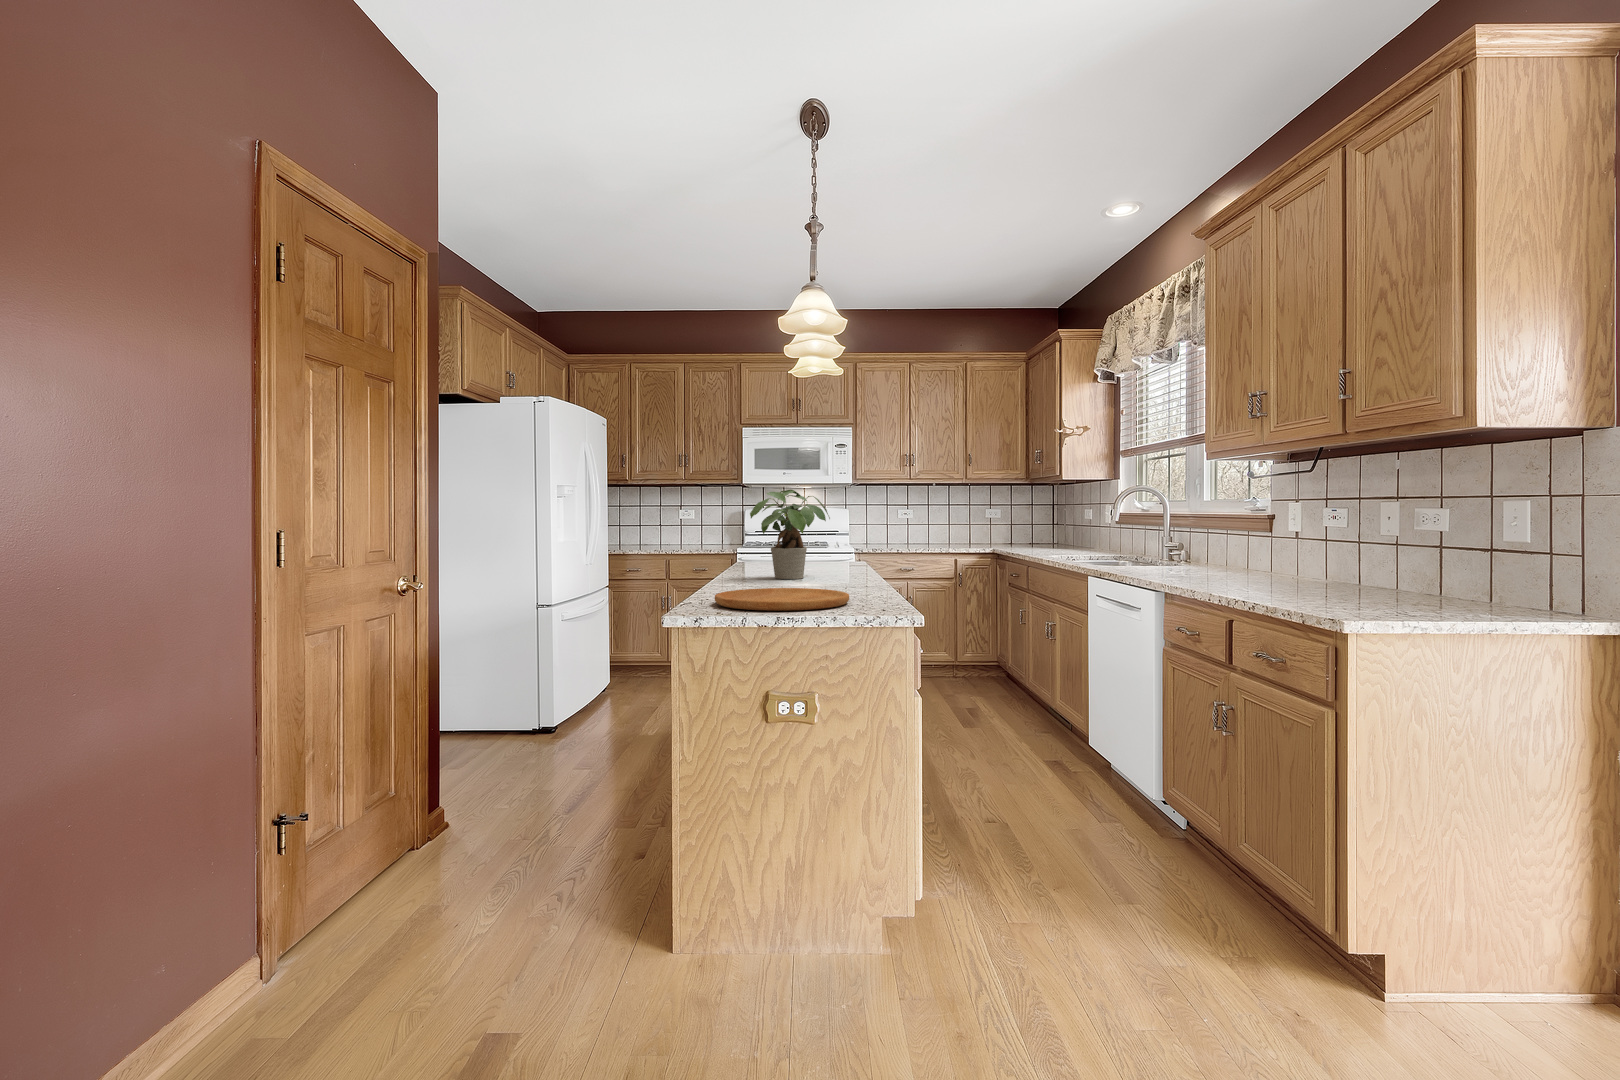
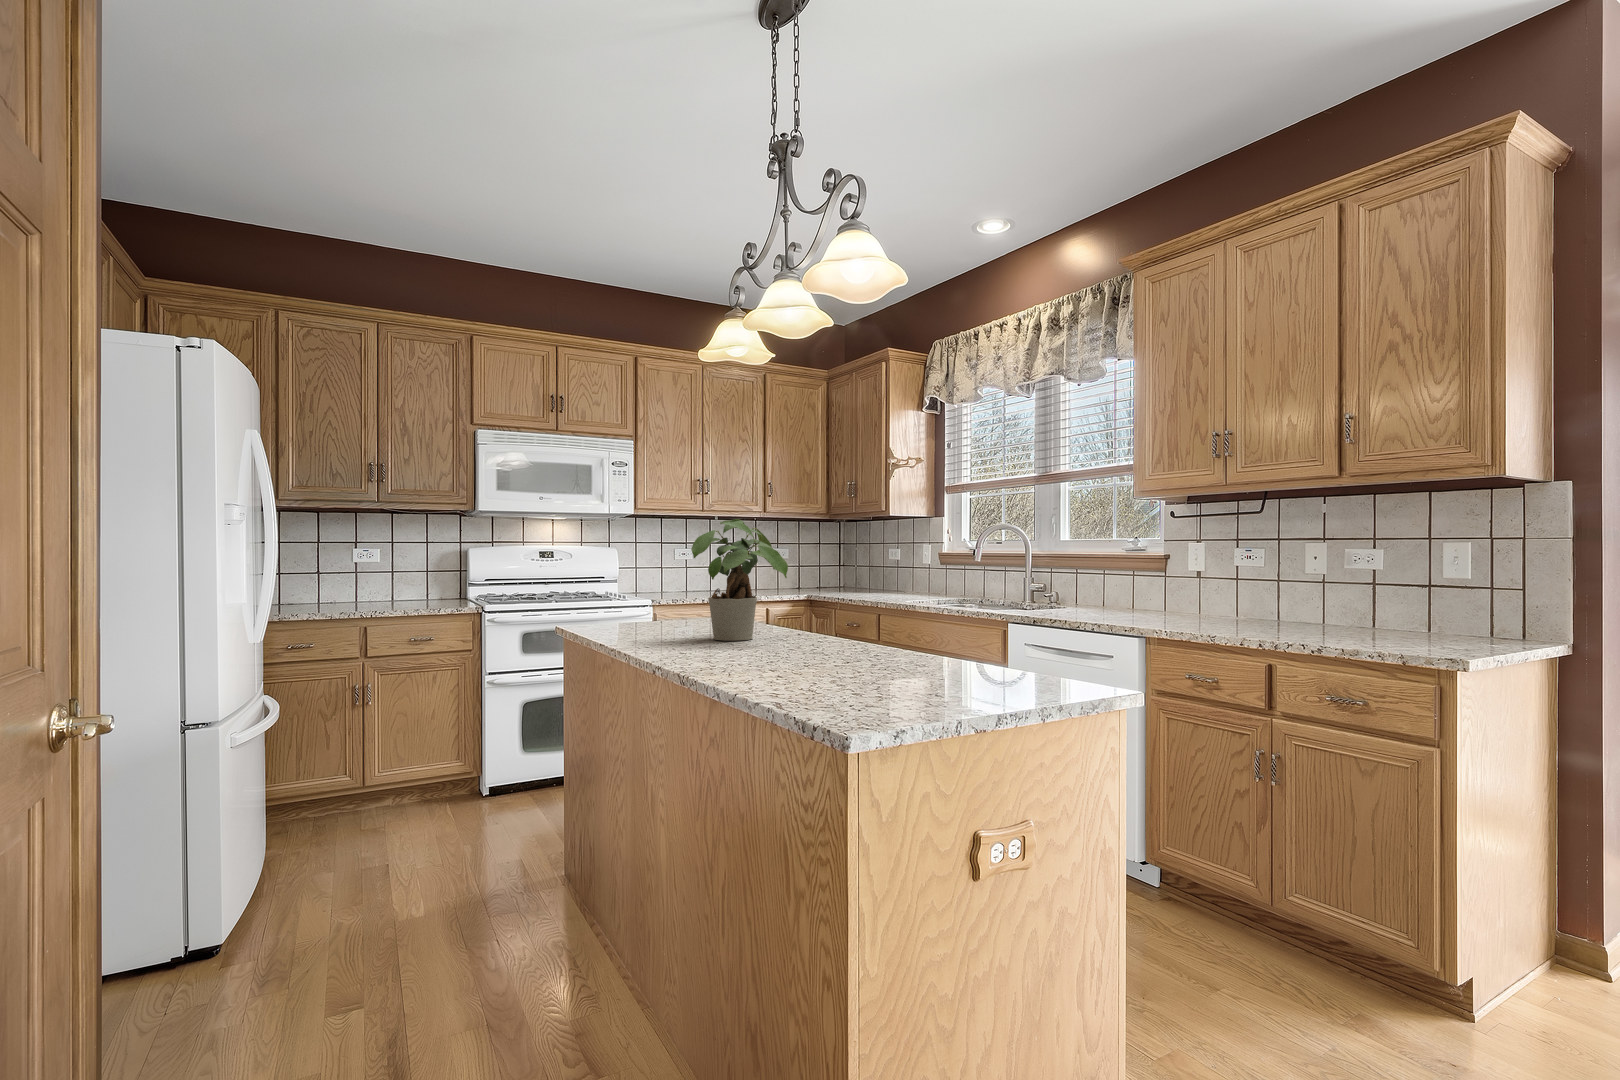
cutting board: present [715,588,849,611] -> none [811,652,999,687]

